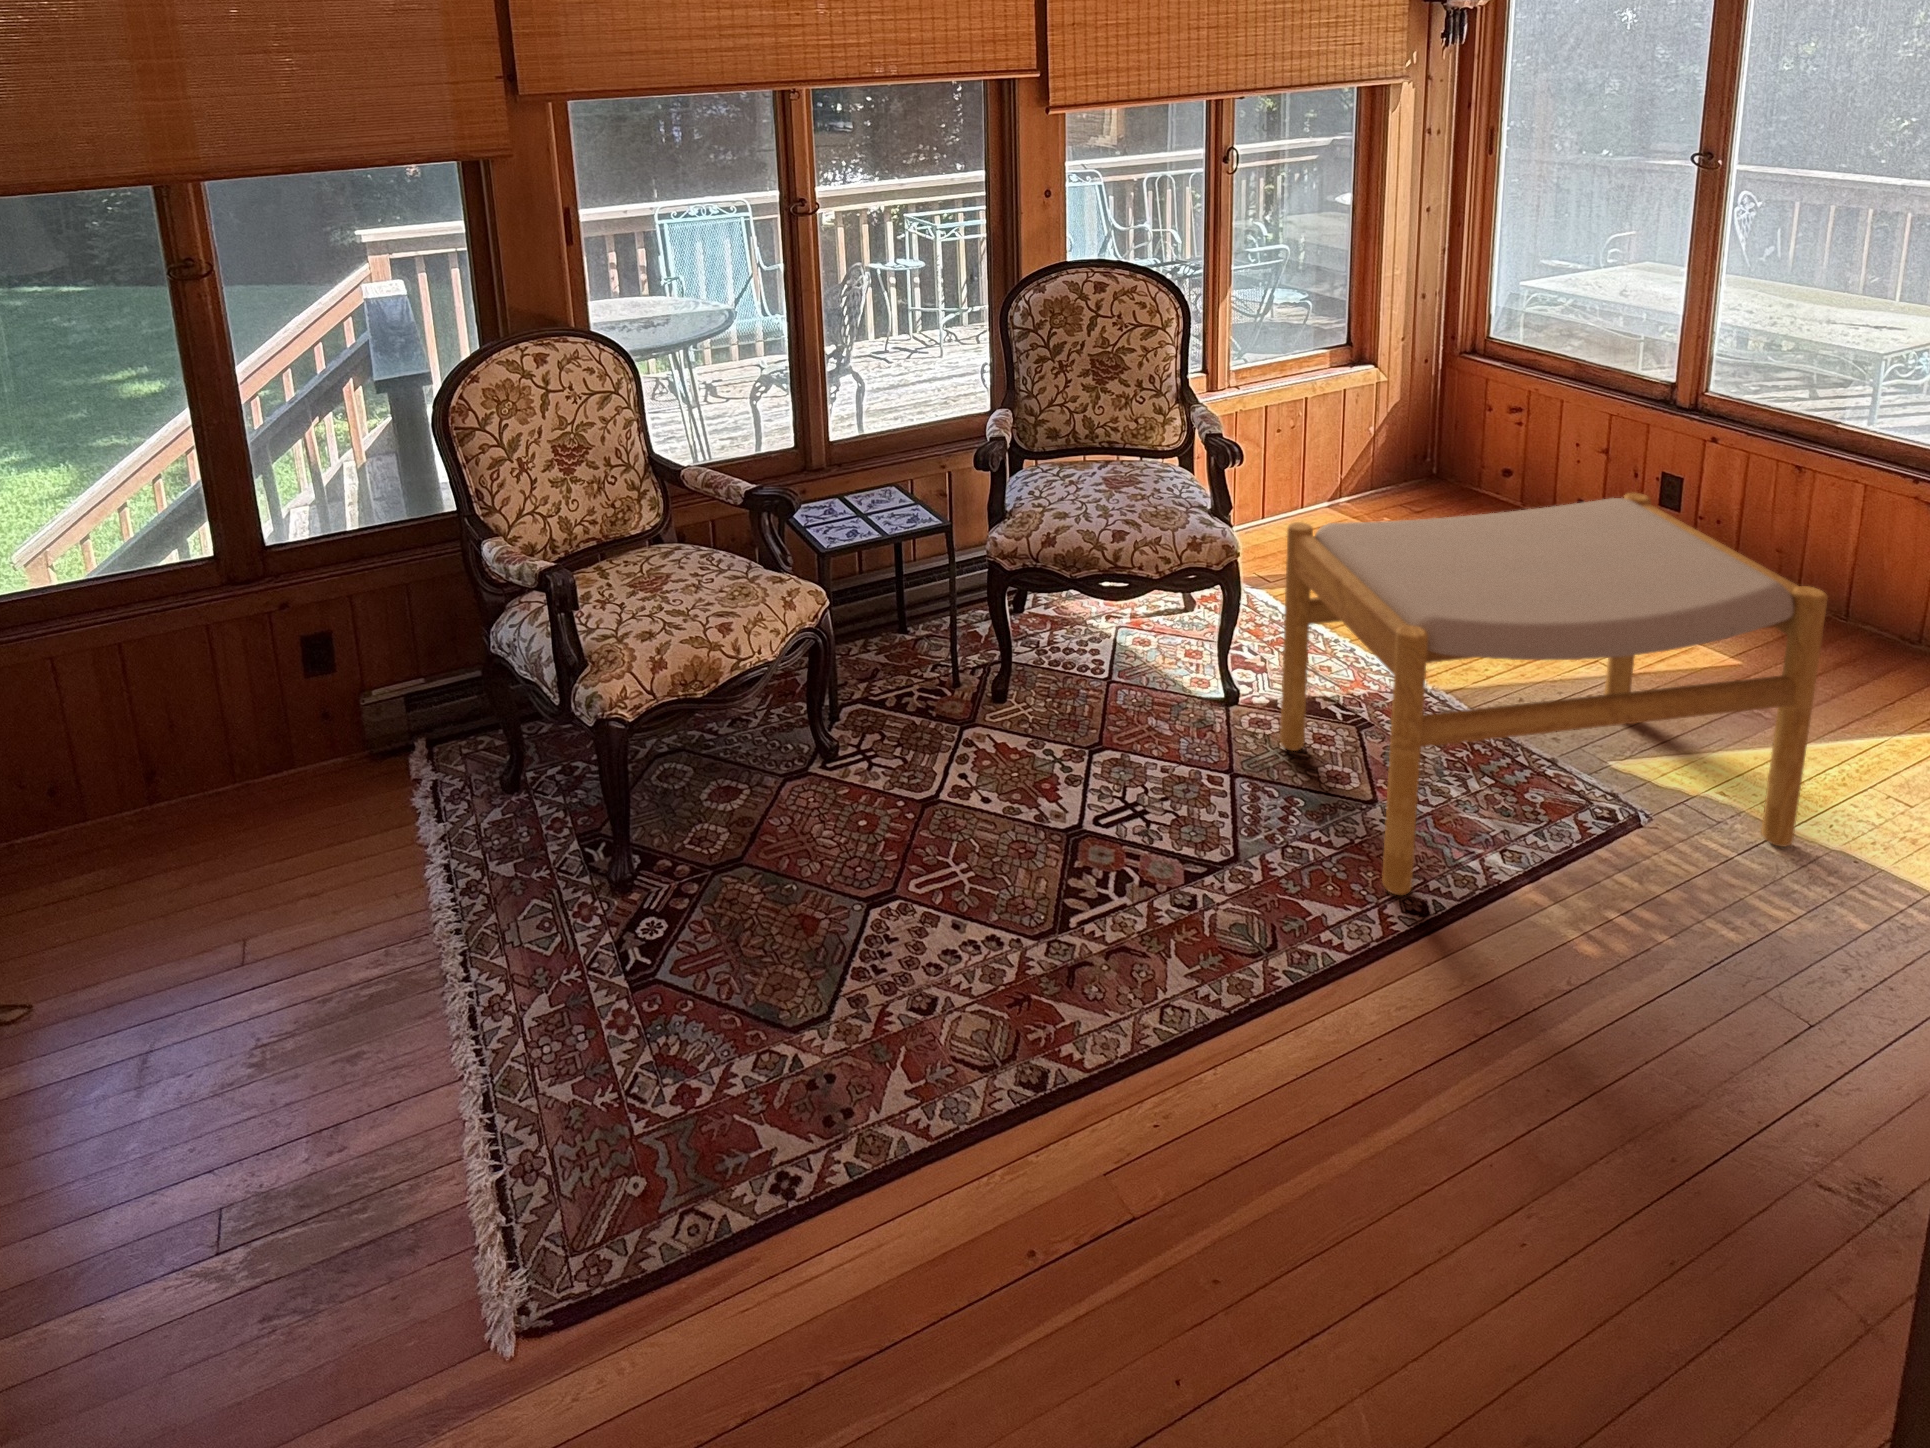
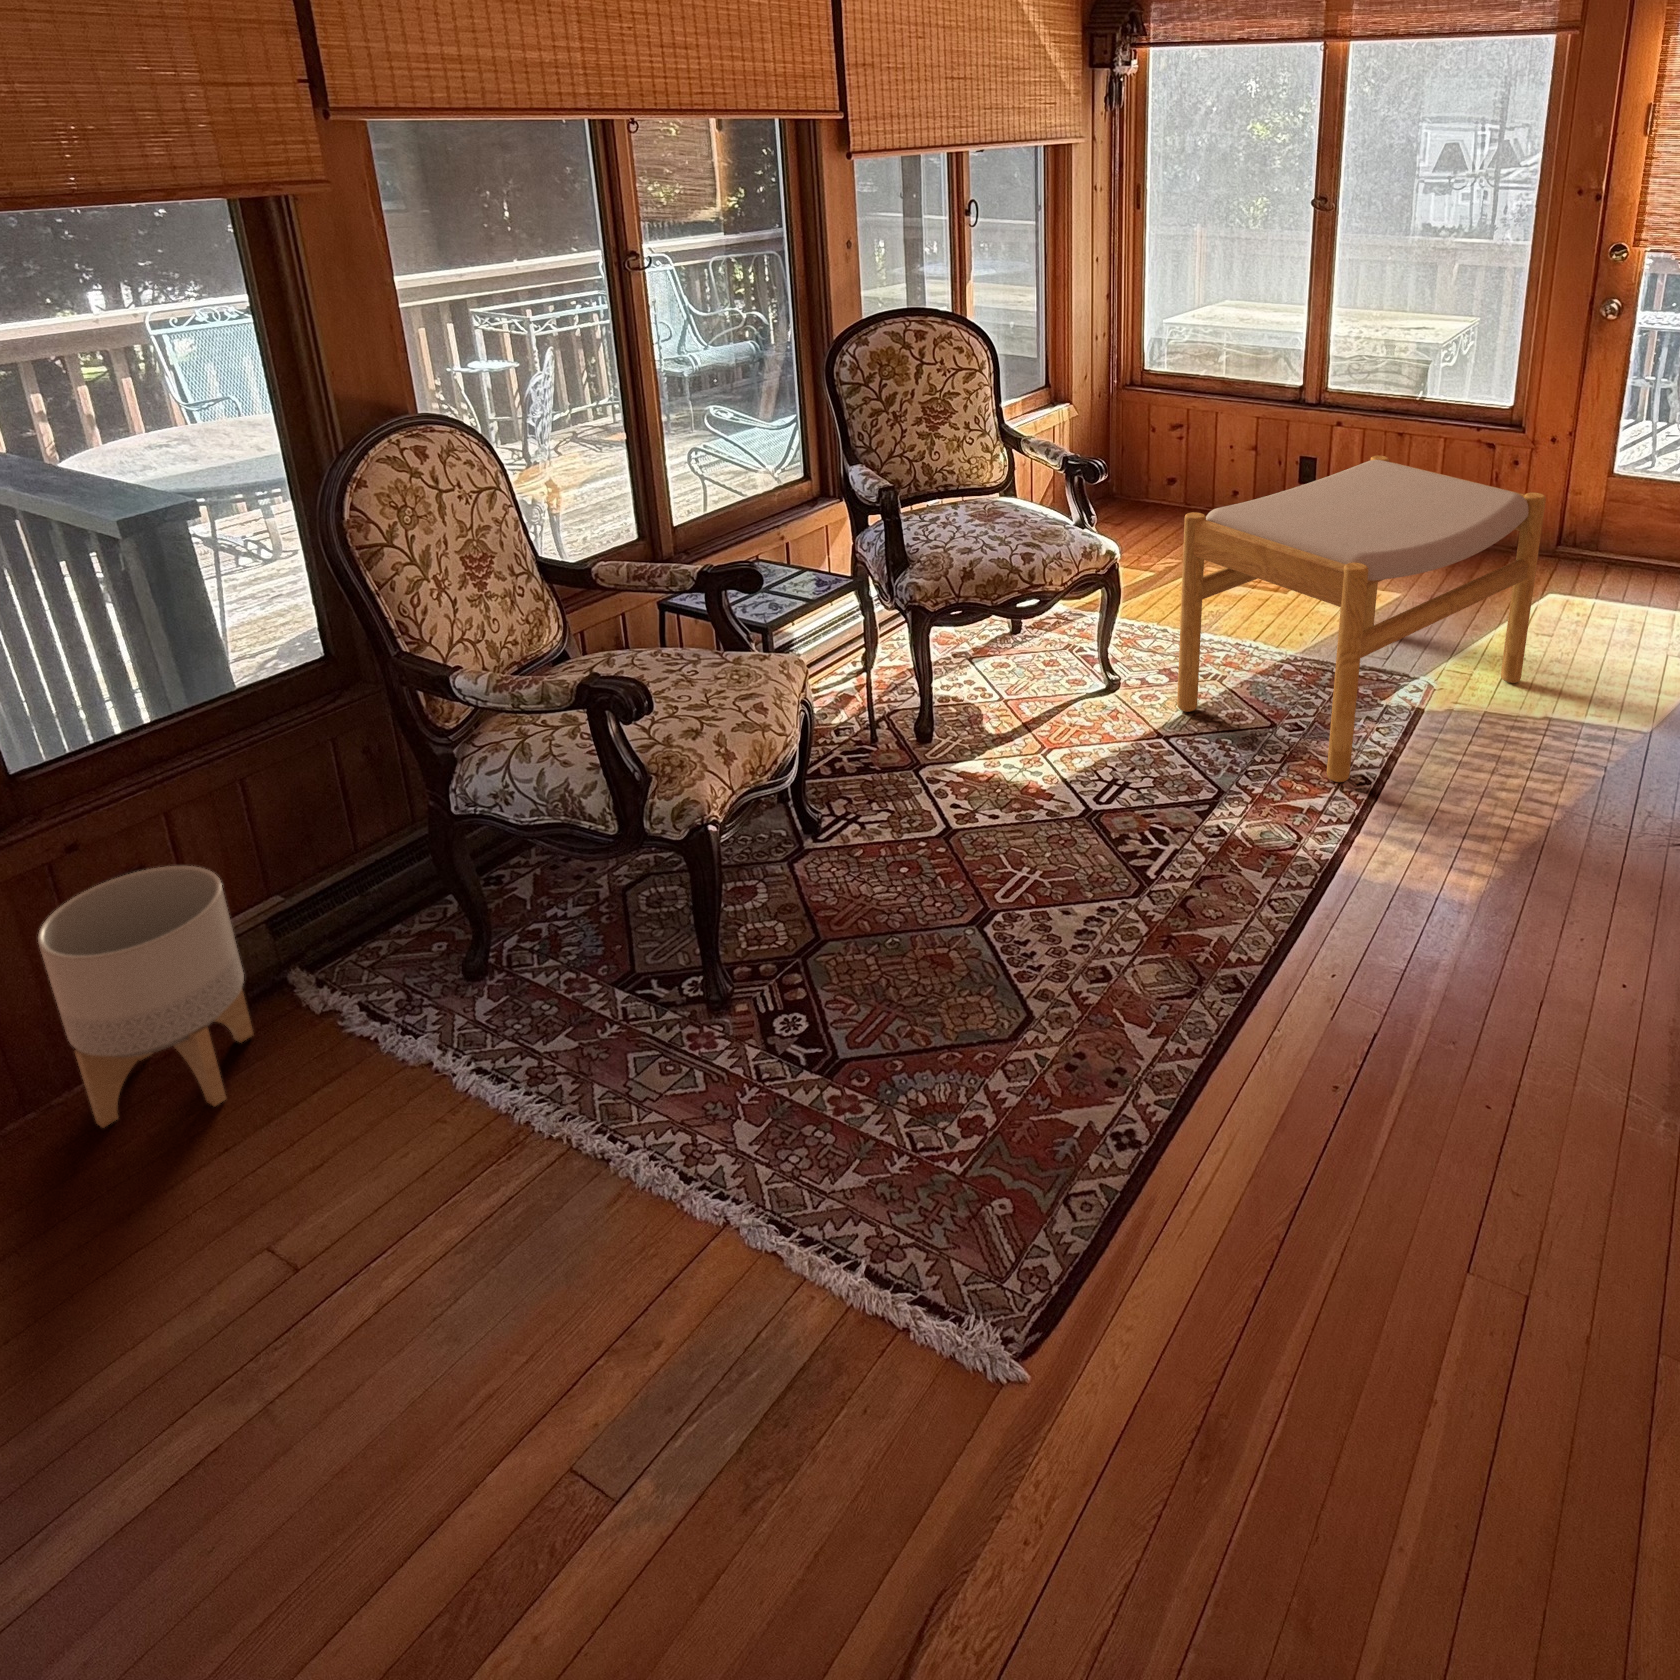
planter: none [213,638,354,828] -> present [38,866,253,1127]

